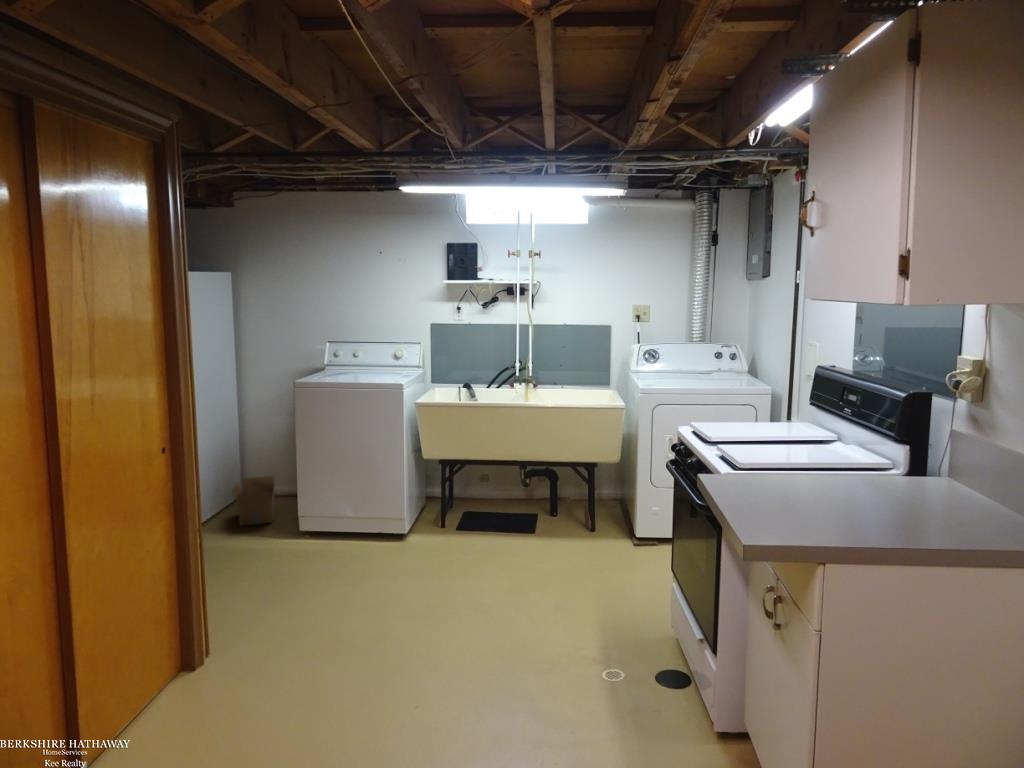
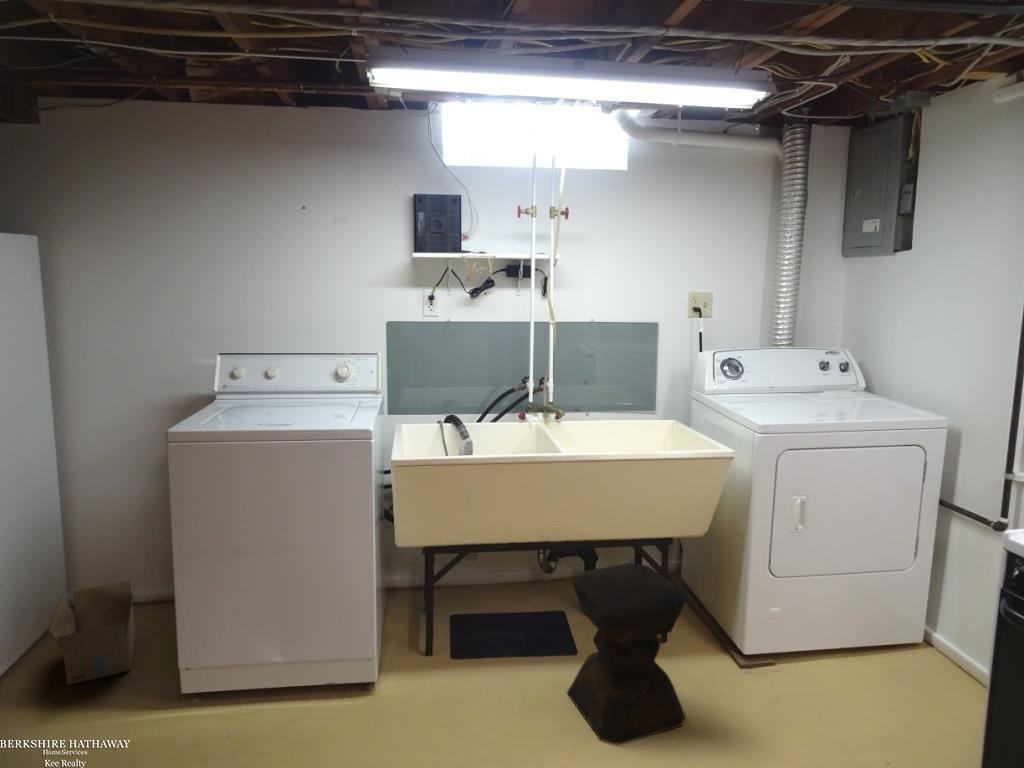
stool: none [518,470,584,567] -> present [567,563,687,745]

